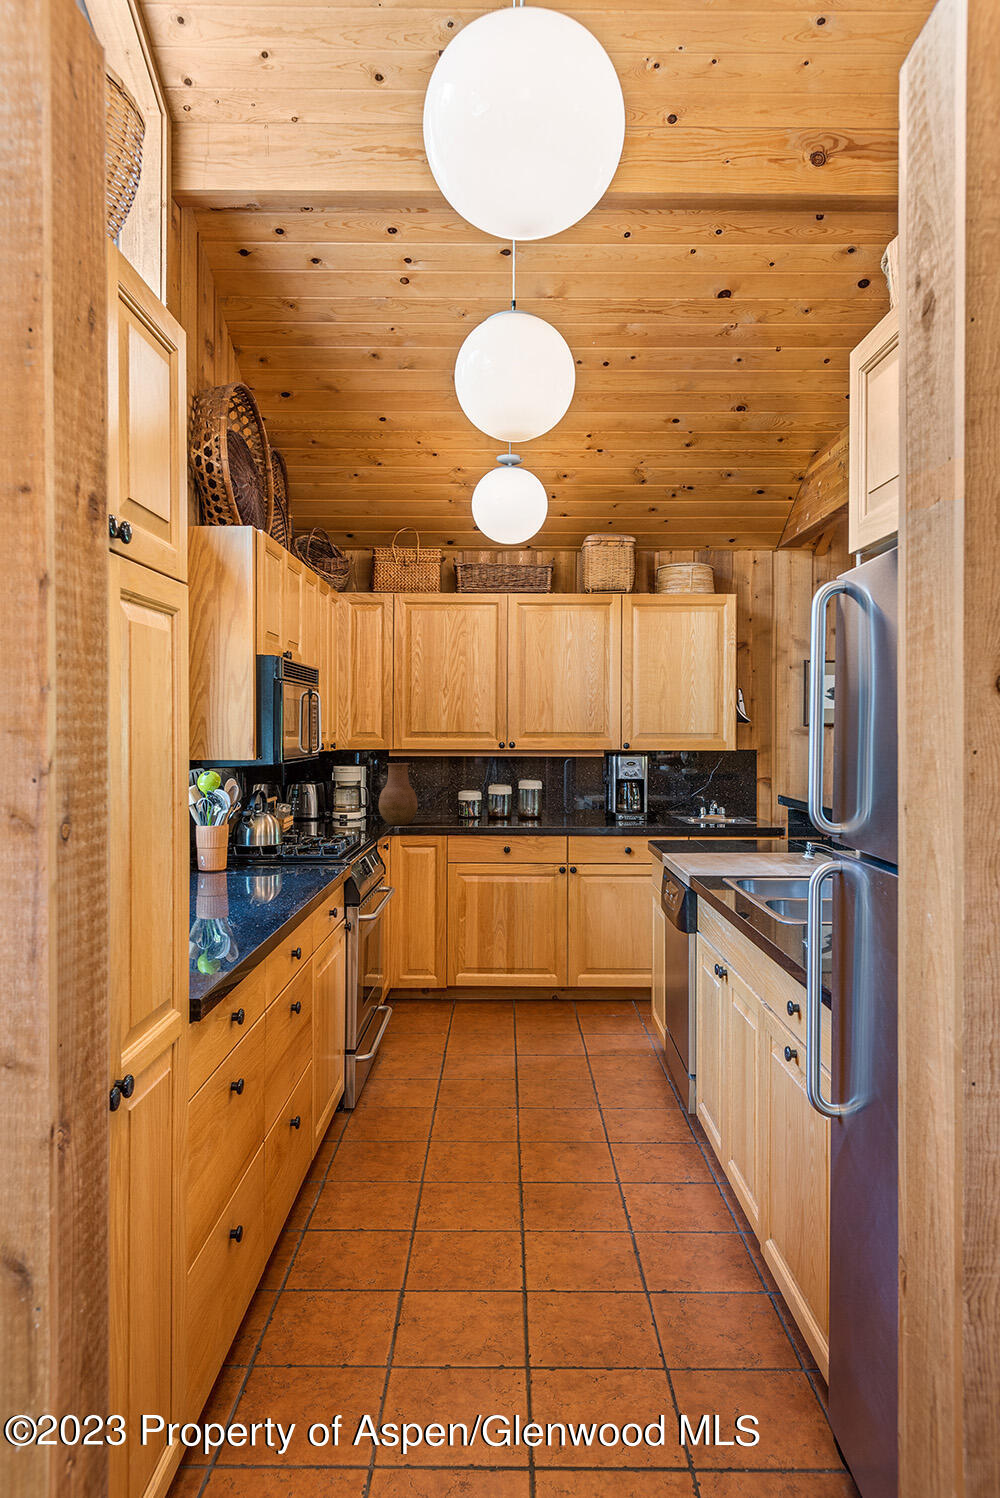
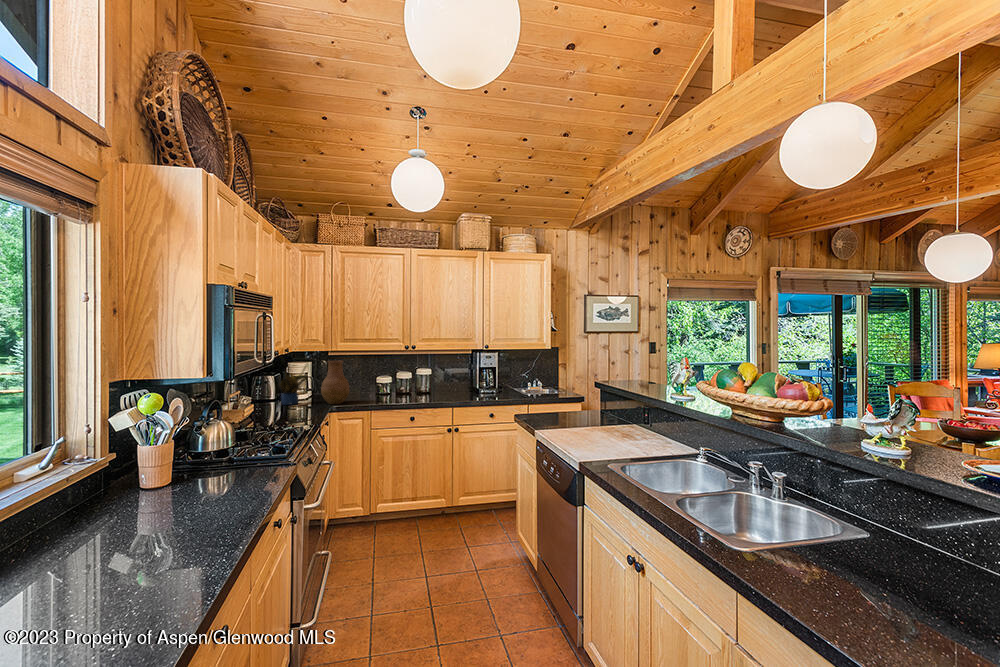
potted plant: none [322,766,361,826] -> present [280,366,307,405]

